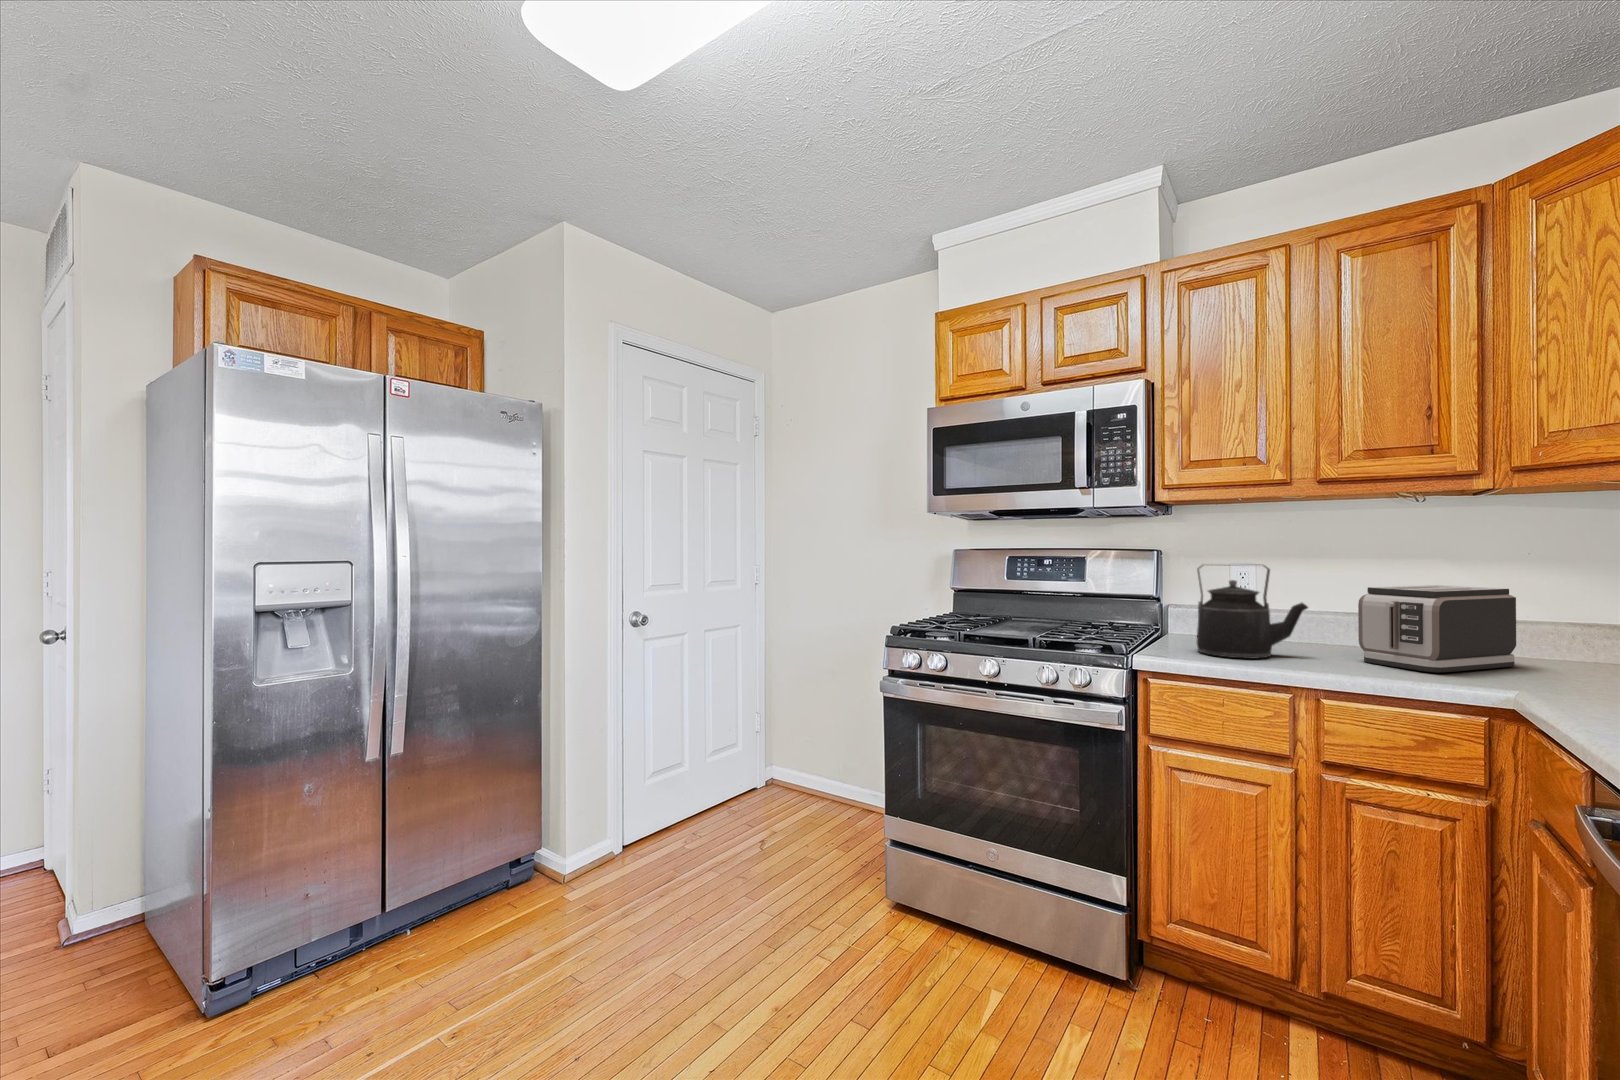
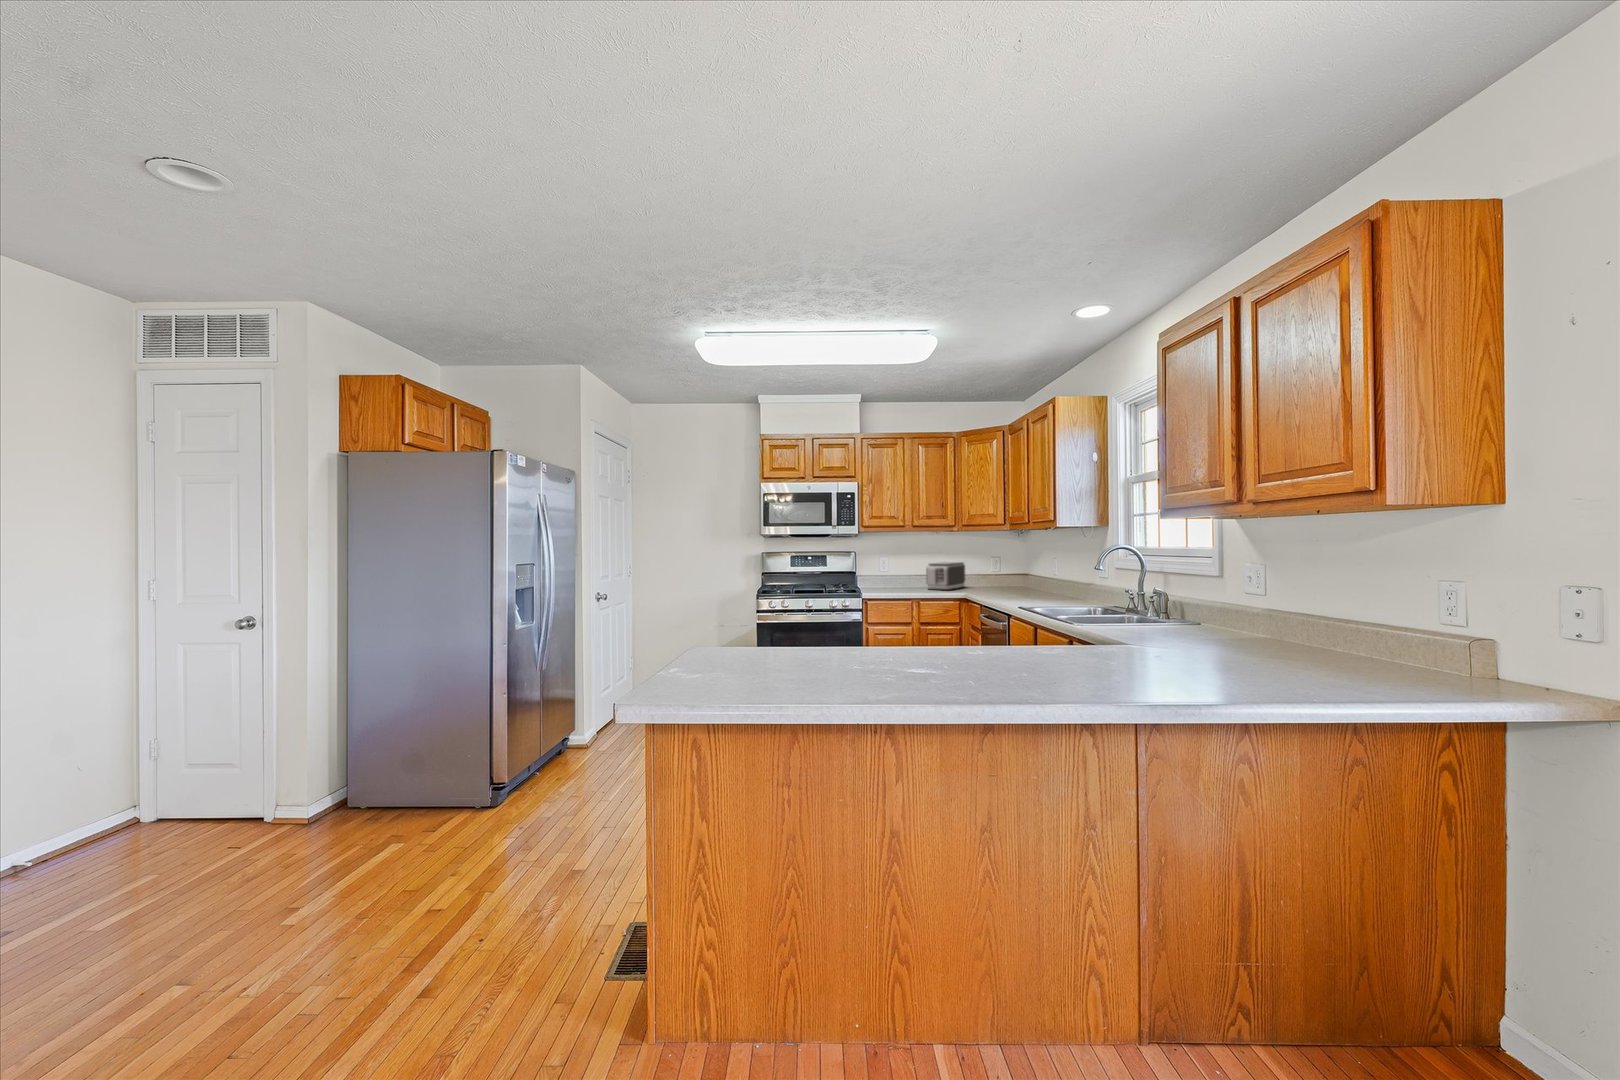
kettle: present [1196,564,1308,659] -> none [878,557,912,591]

